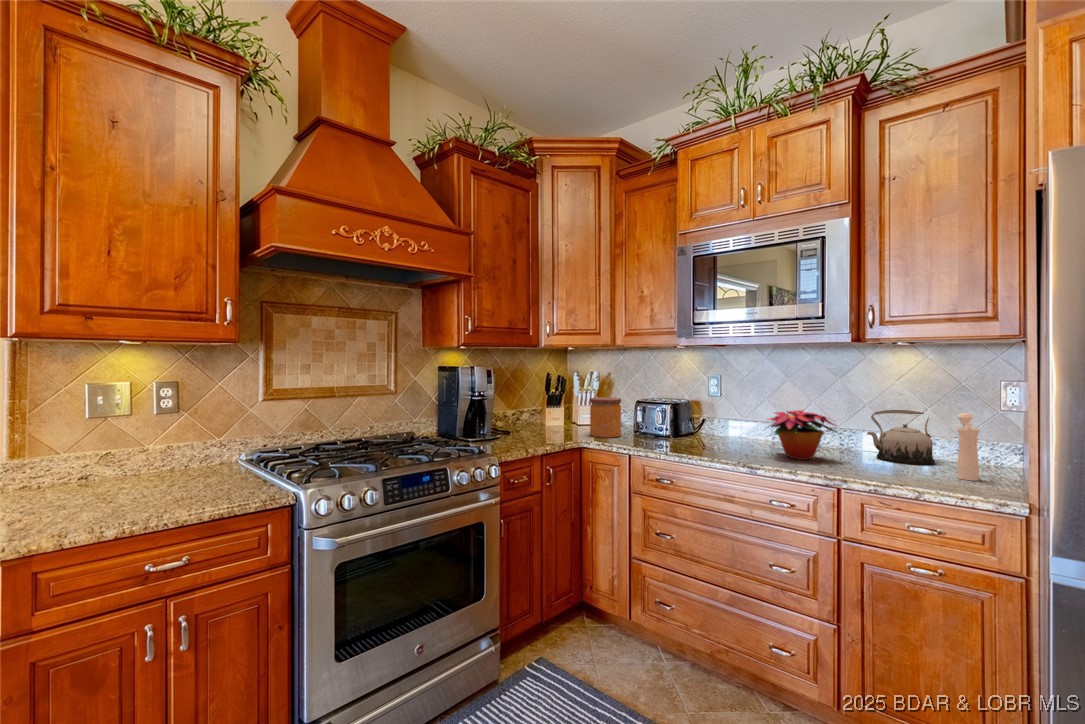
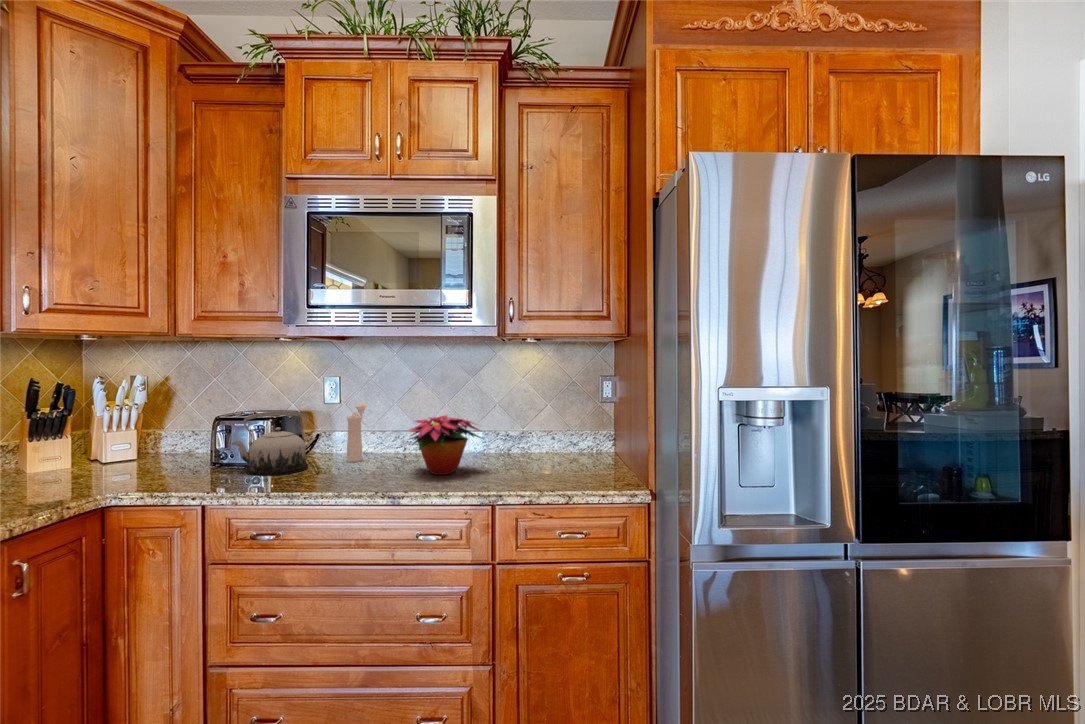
jar: present [590,397,621,438] -> none [124,415,187,483]
teapot: present [867,410,935,465] -> present [232,411,309,476]
pepper mill: present [957,413,980,481] -> present [347,403,367,462]

